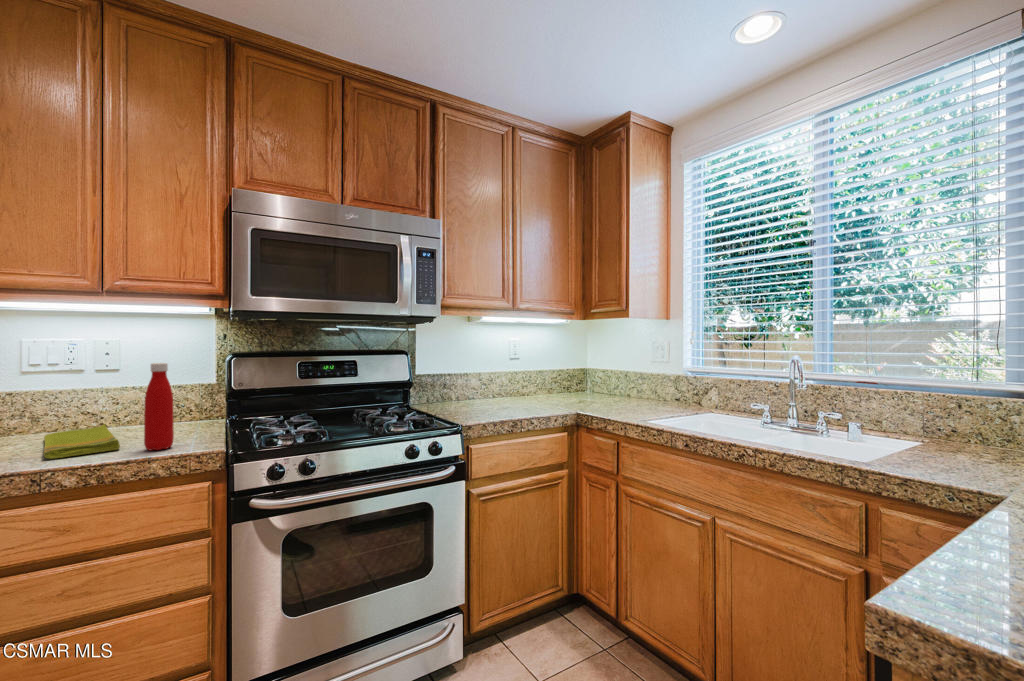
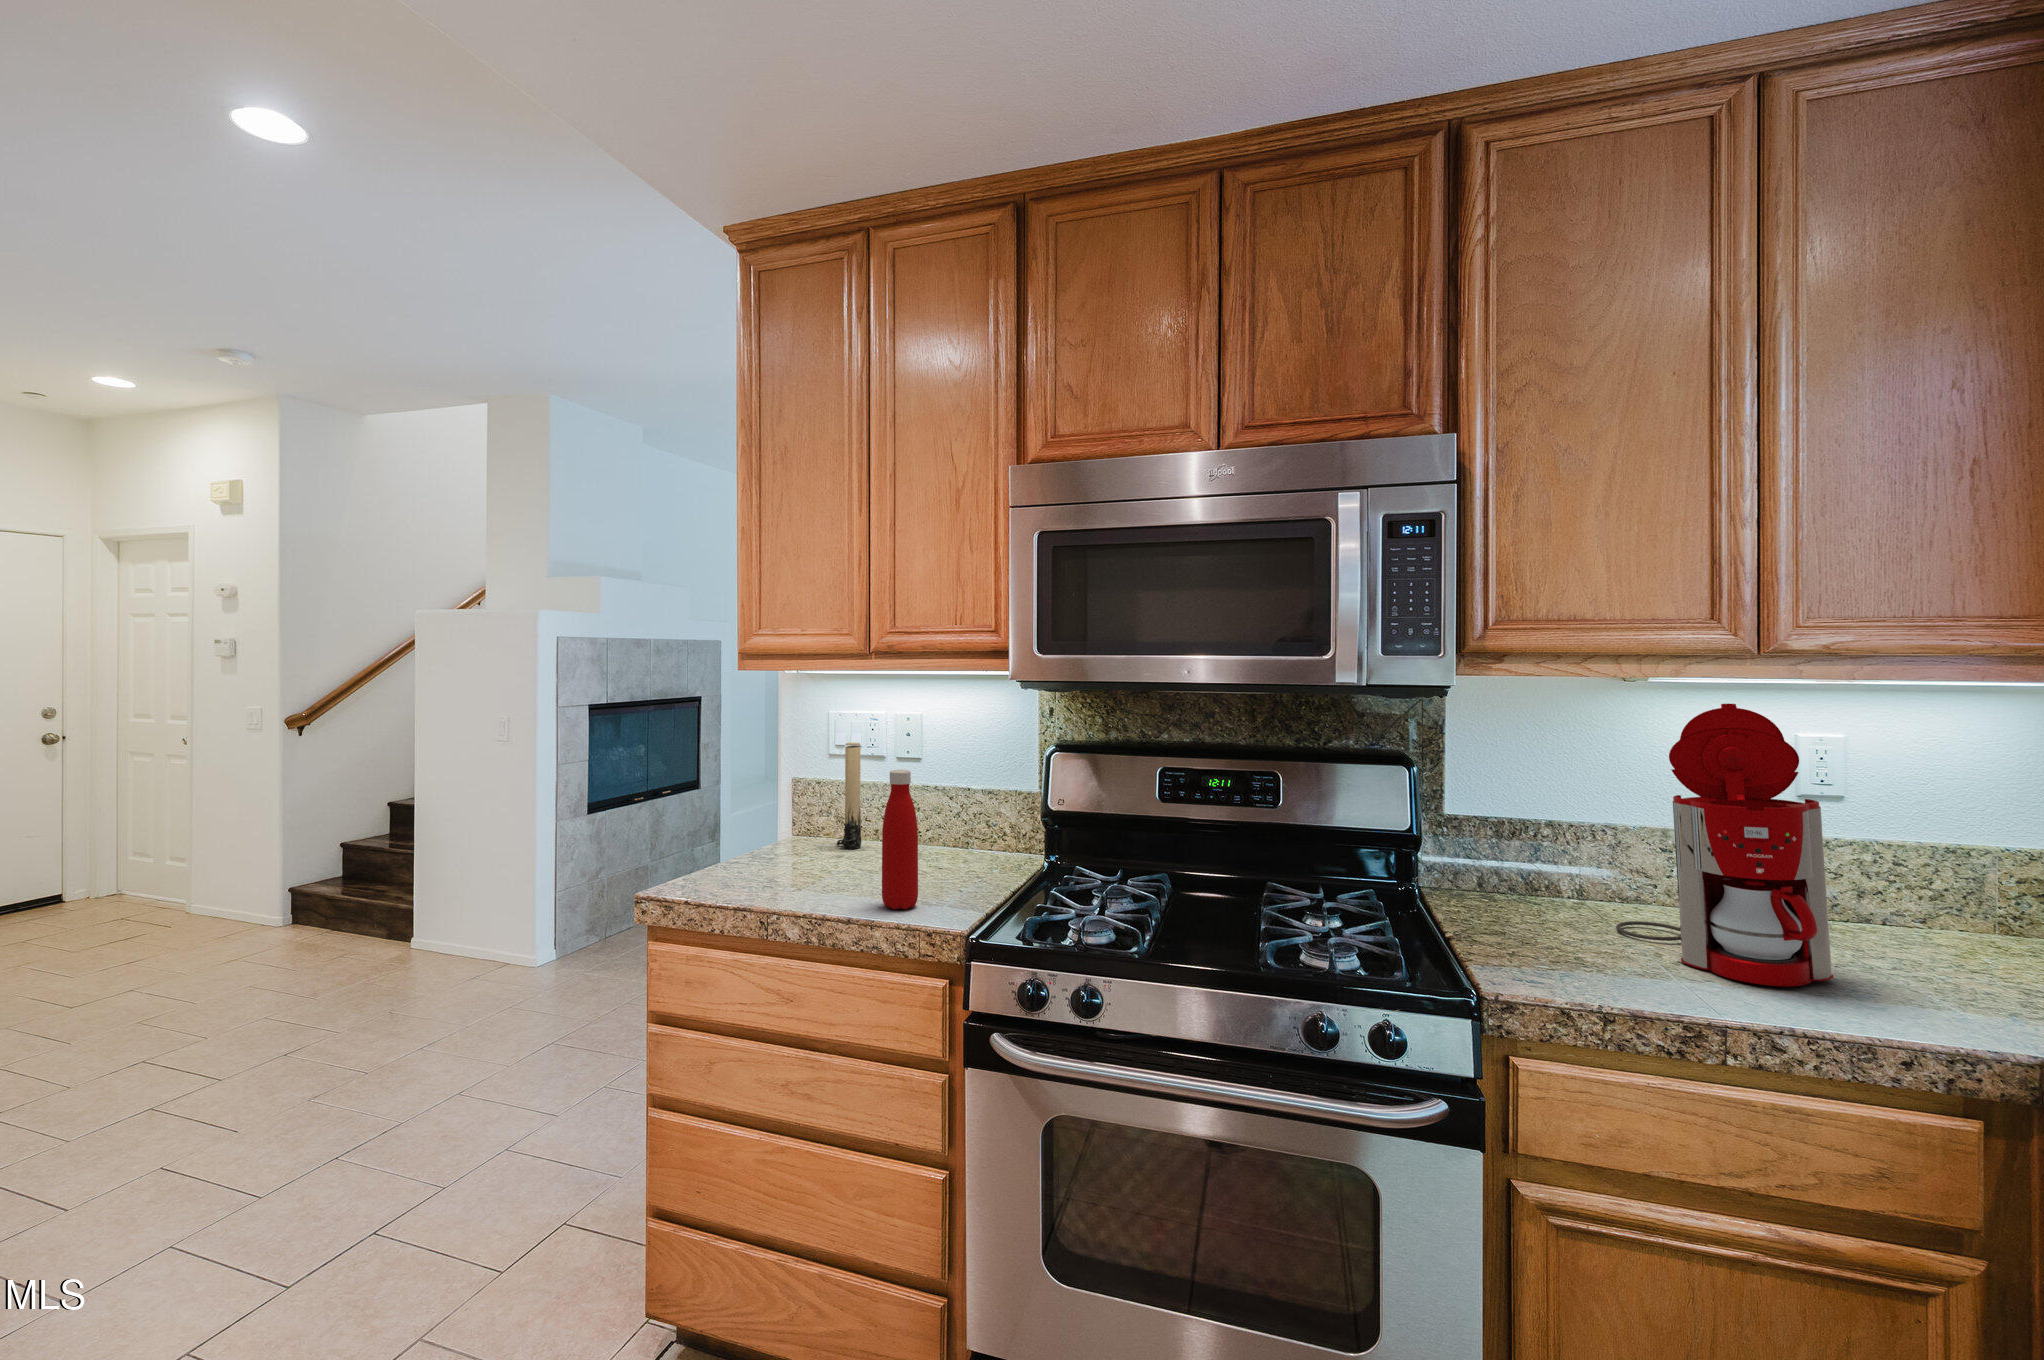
coffee maker: none [475,326,534,410] -> present [1616,704,1834,986]
candle: none [41,360,69,434] -> present [837,743,861,849]
dish towel: present [44,424,120,459] -> none [787,844,892,895]

